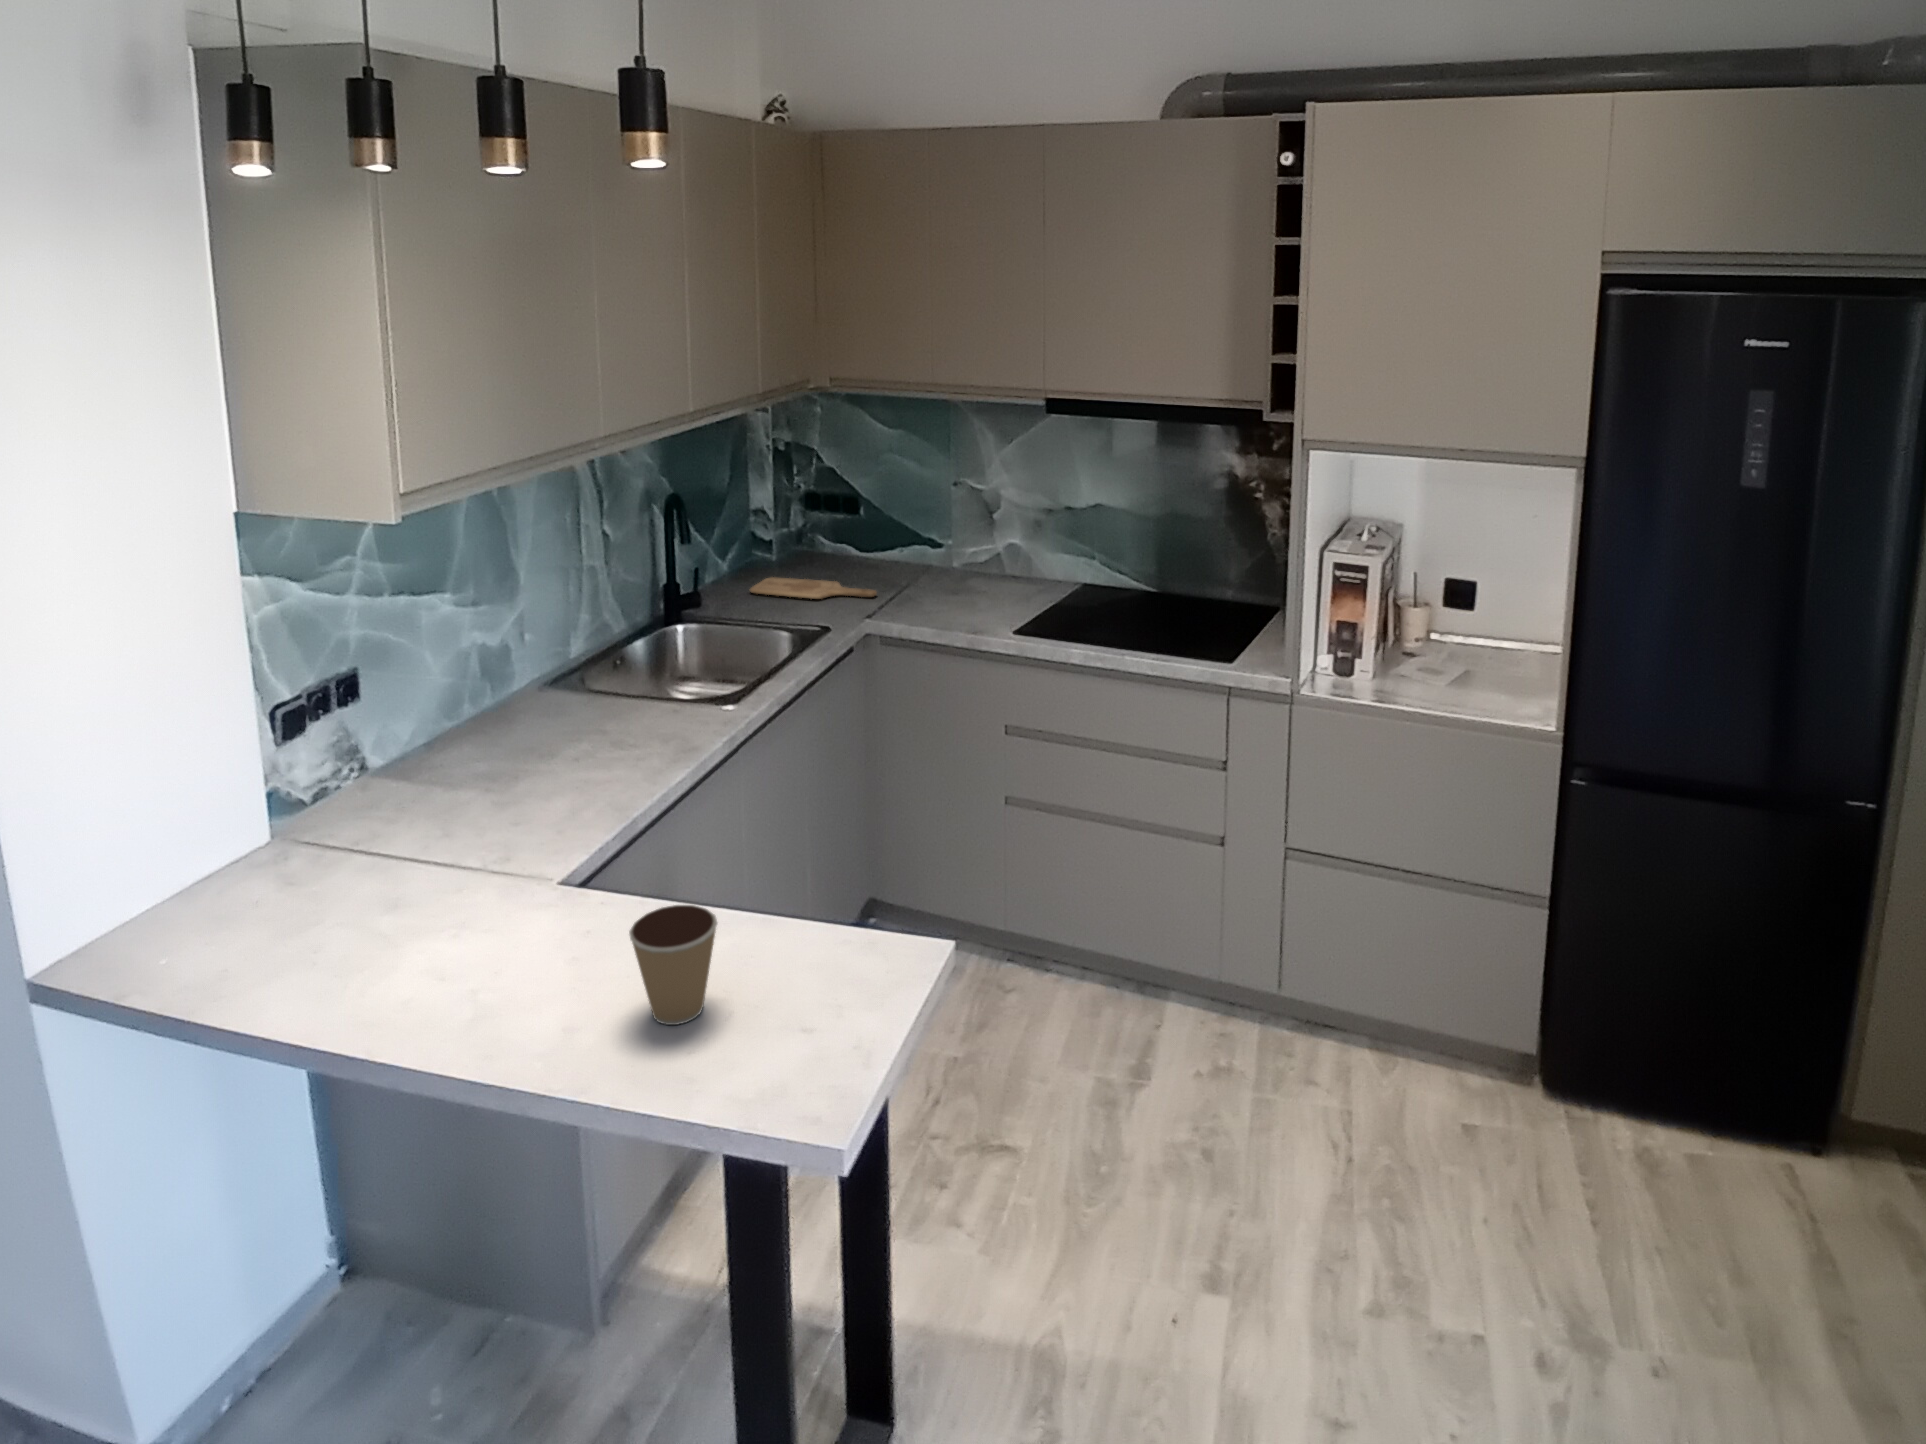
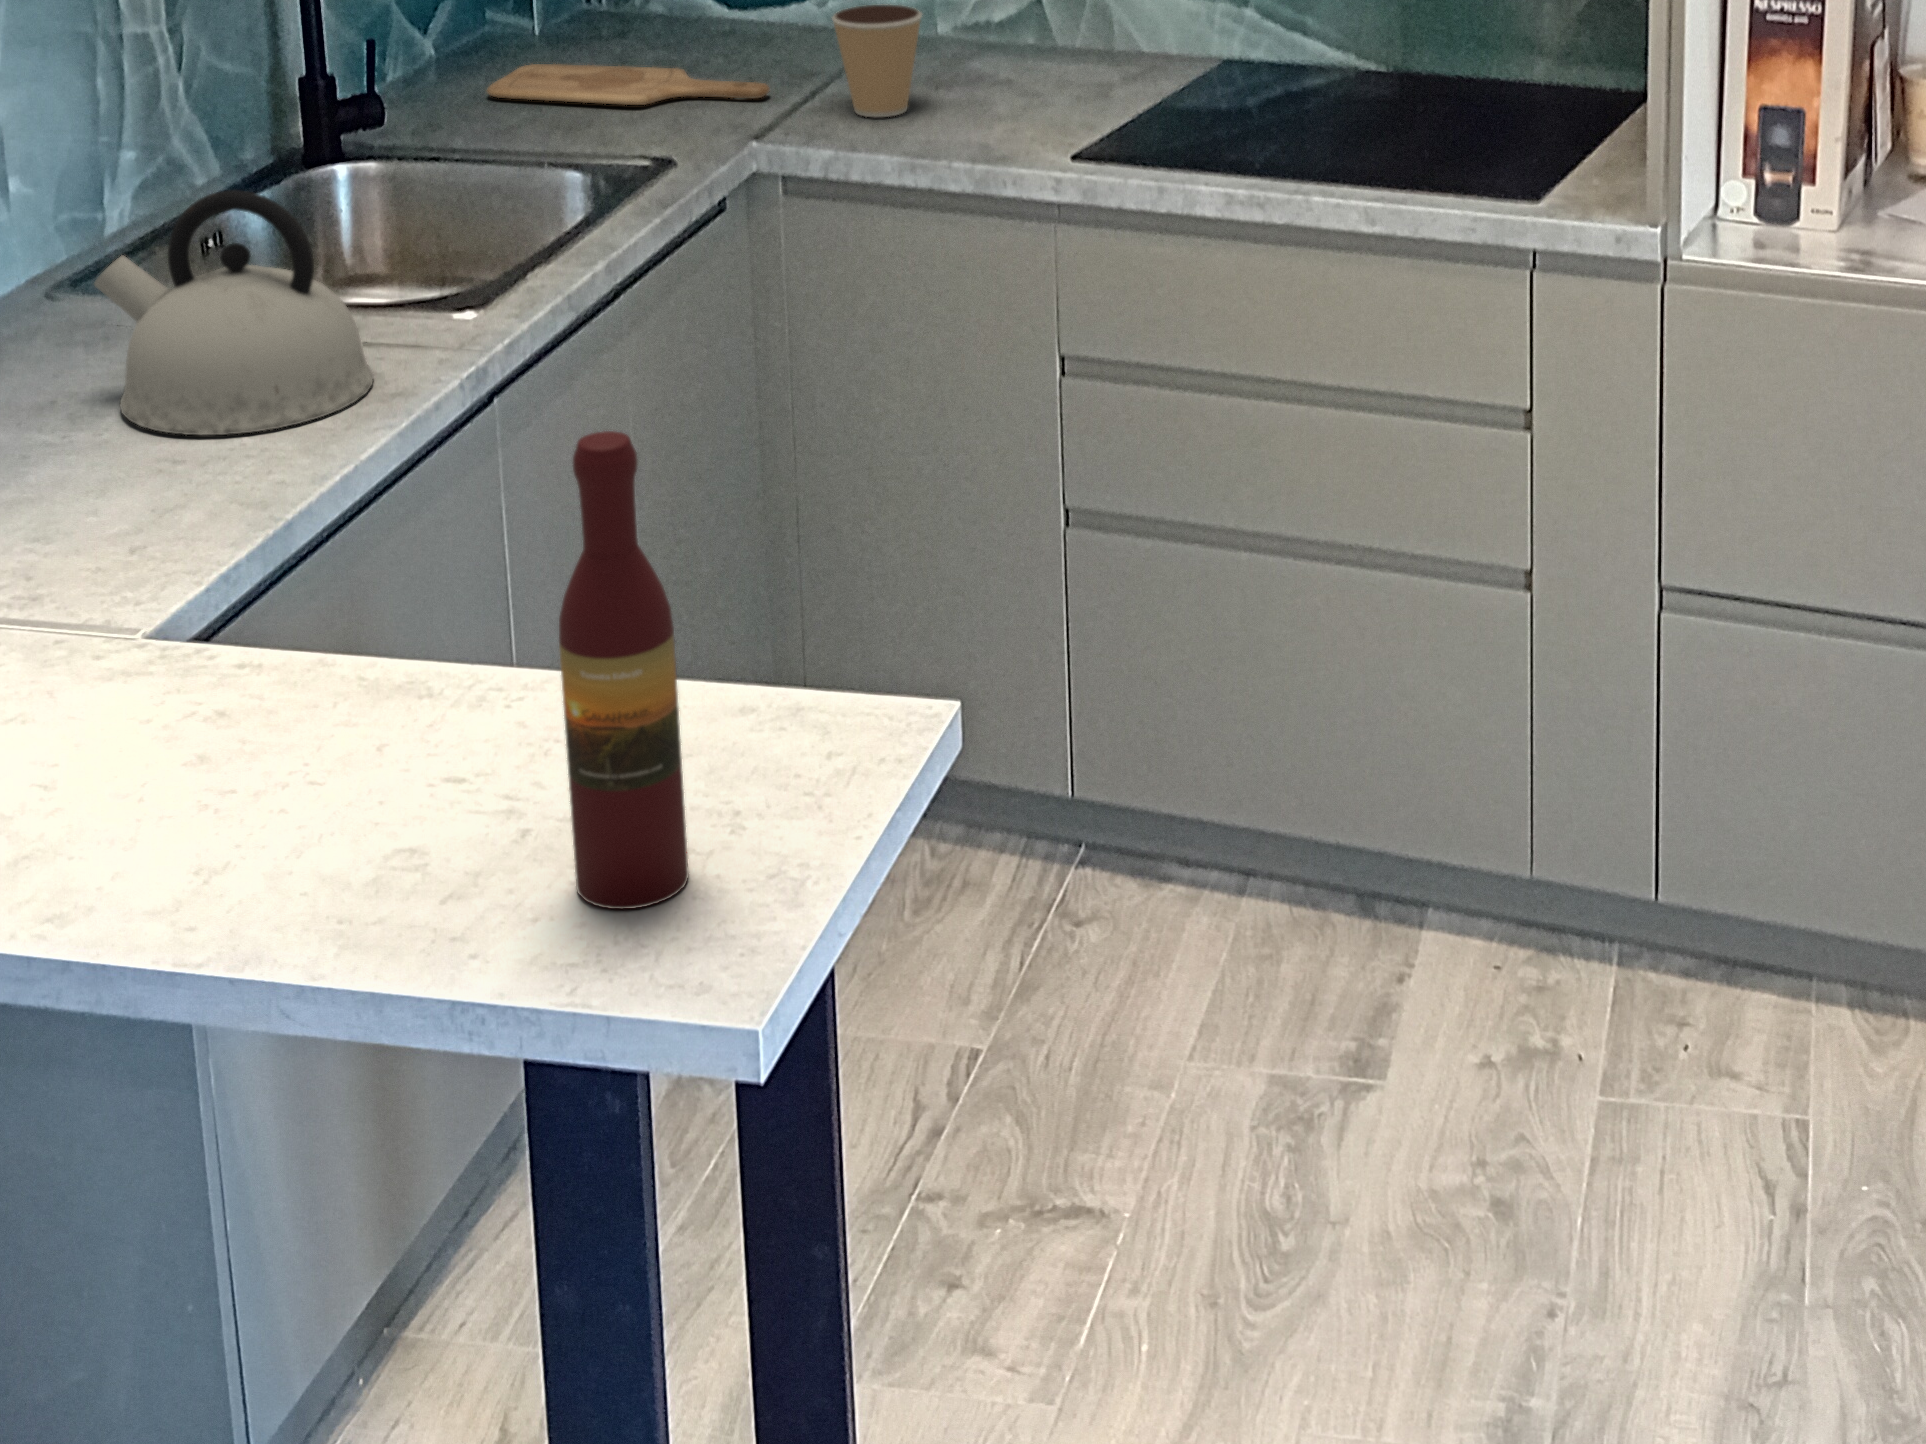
kettle: none [555,649,685,768] -> present [94,190,374,435]
wine bottle: none [753,818,815,1067] -> present [559,431,689,909]
coffee cup: present [629,905,717,1025] -> present [832,4,922,117]

